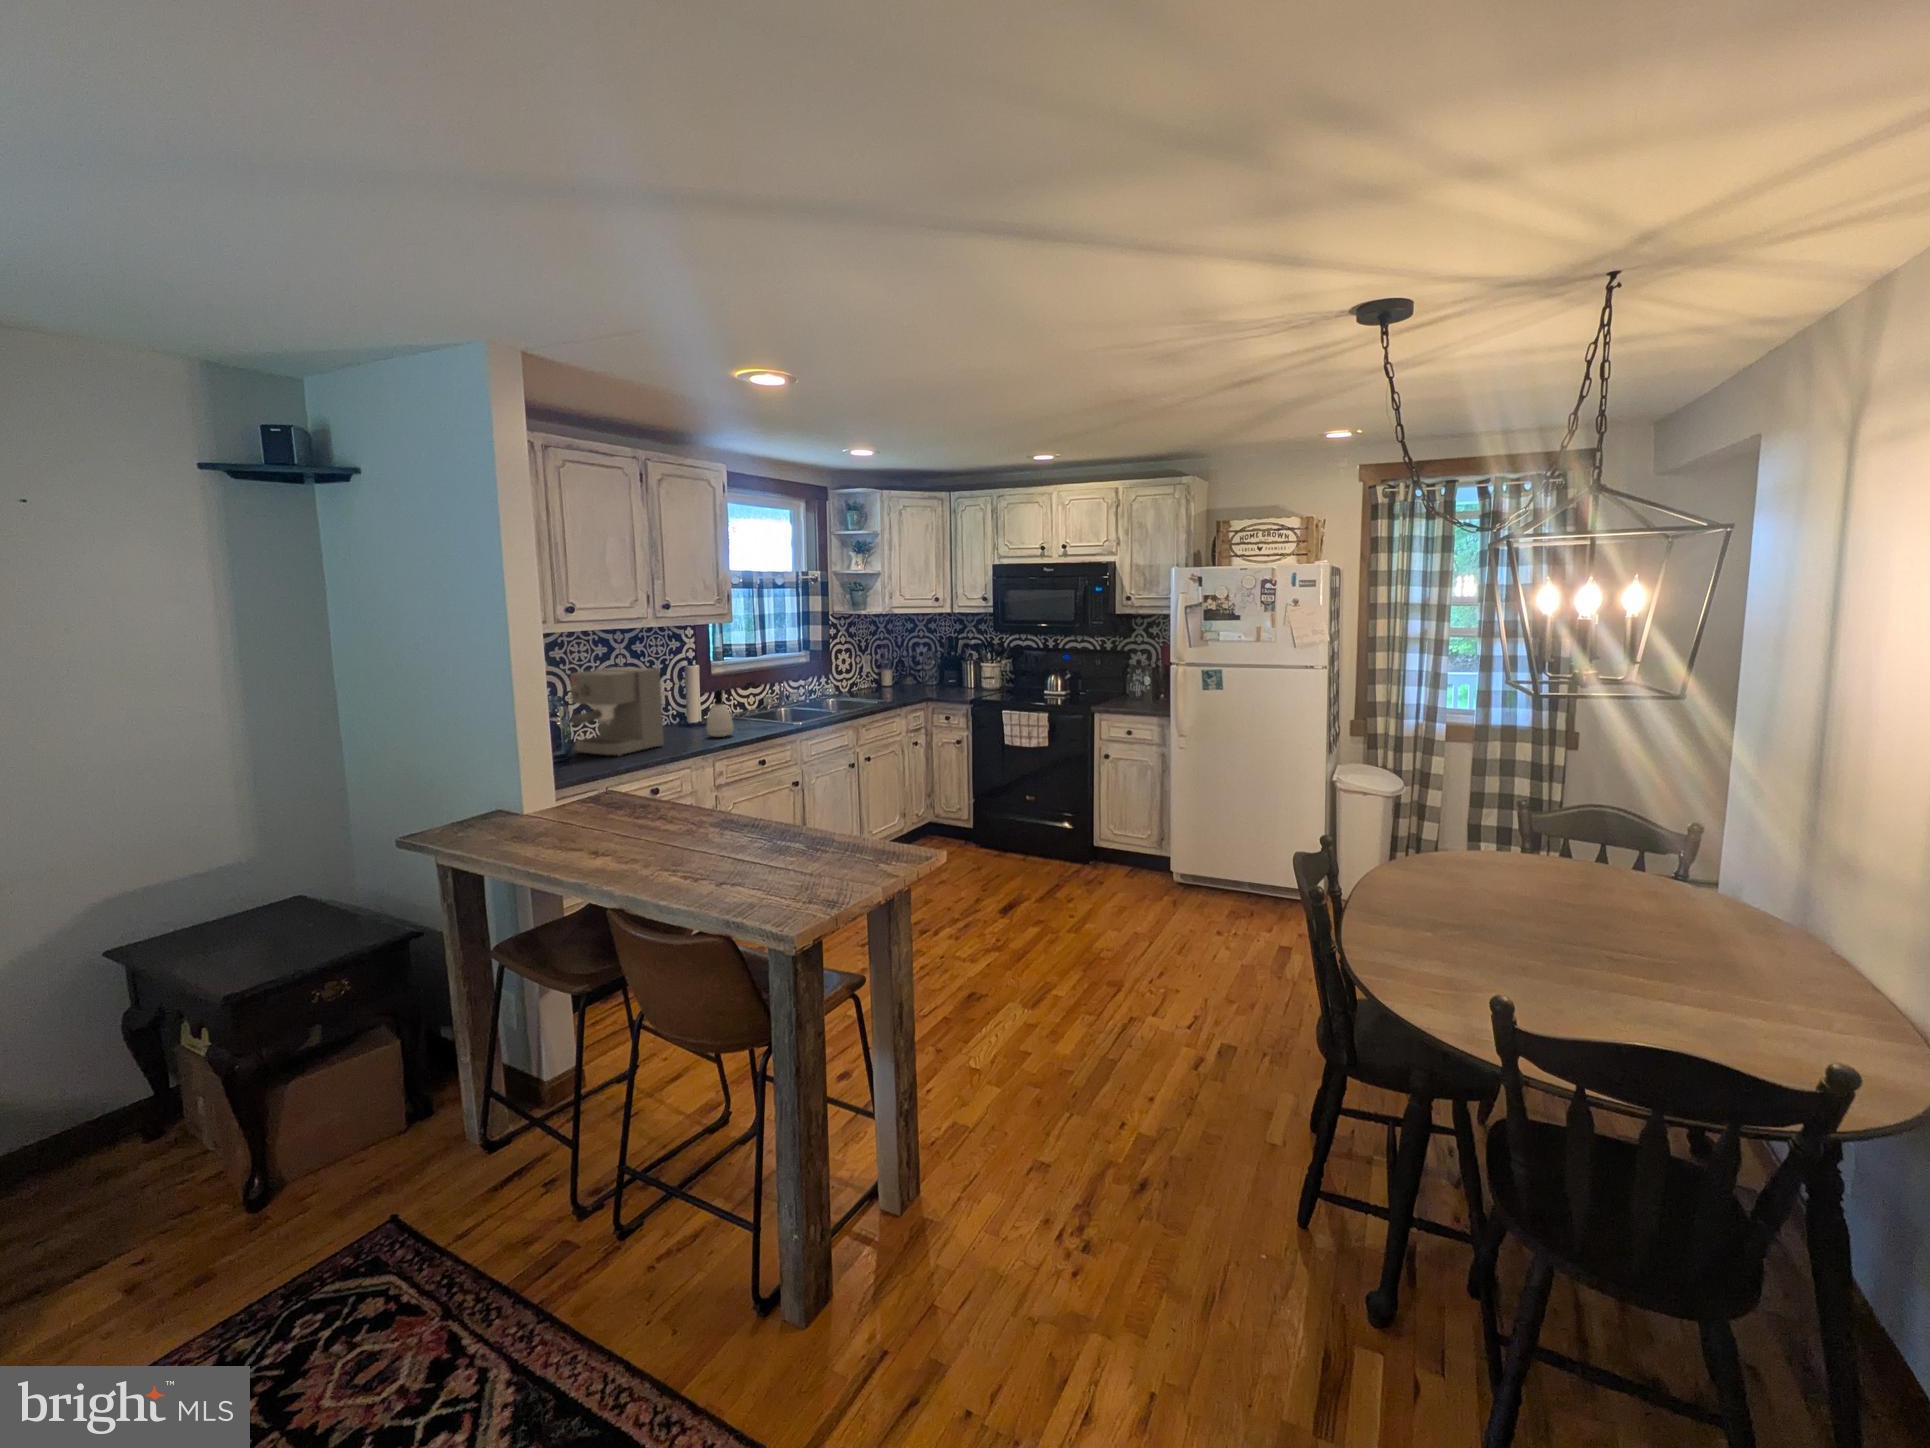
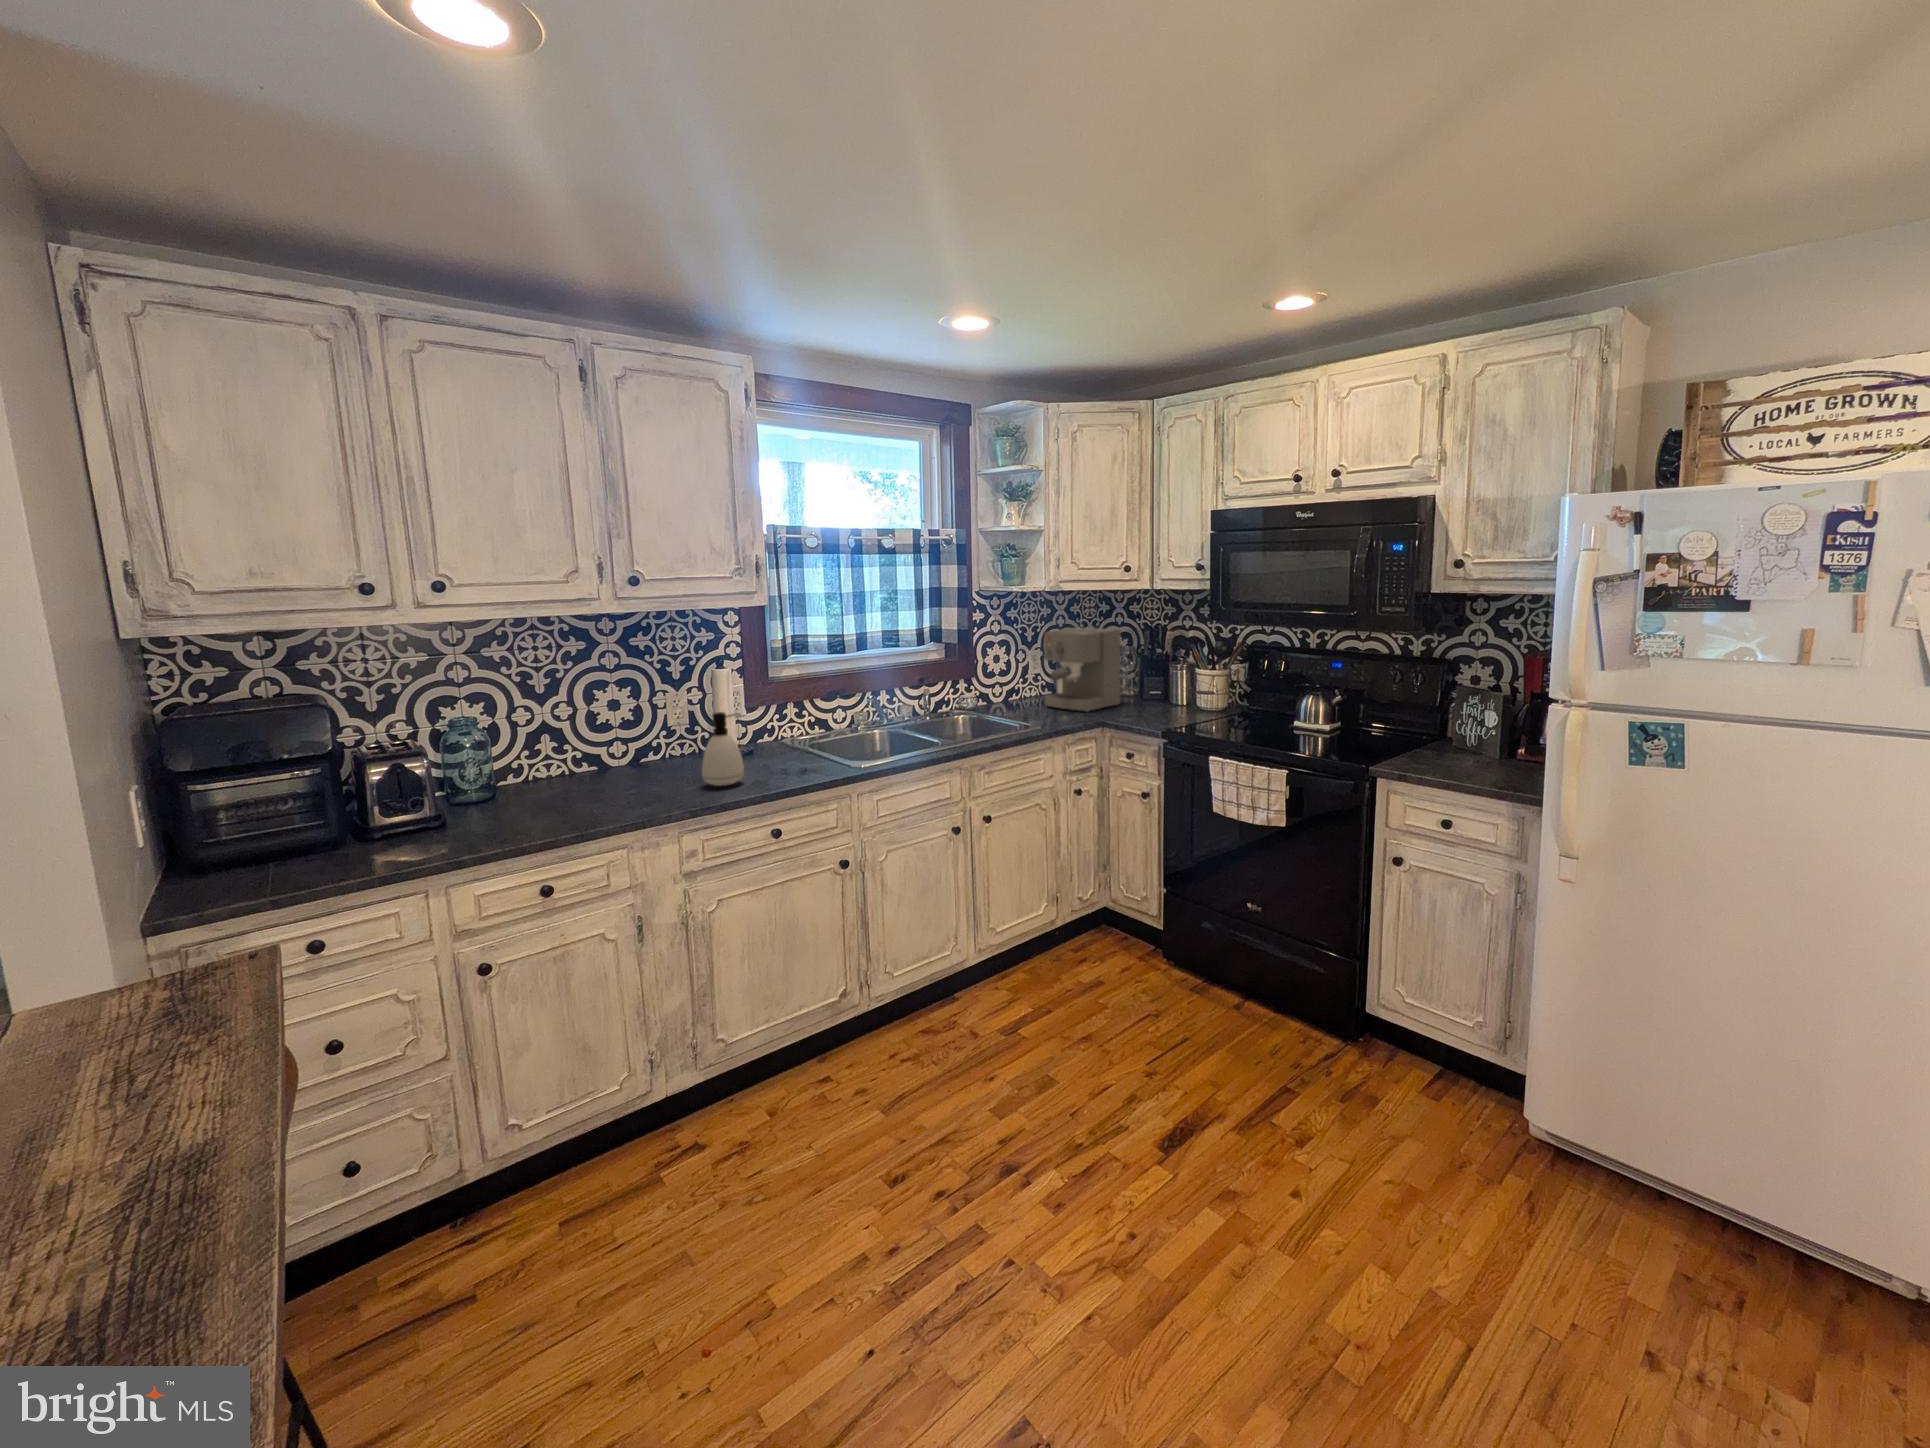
coffee maker: present [570,667,664,756] -> present [1044,628,1120,712]

